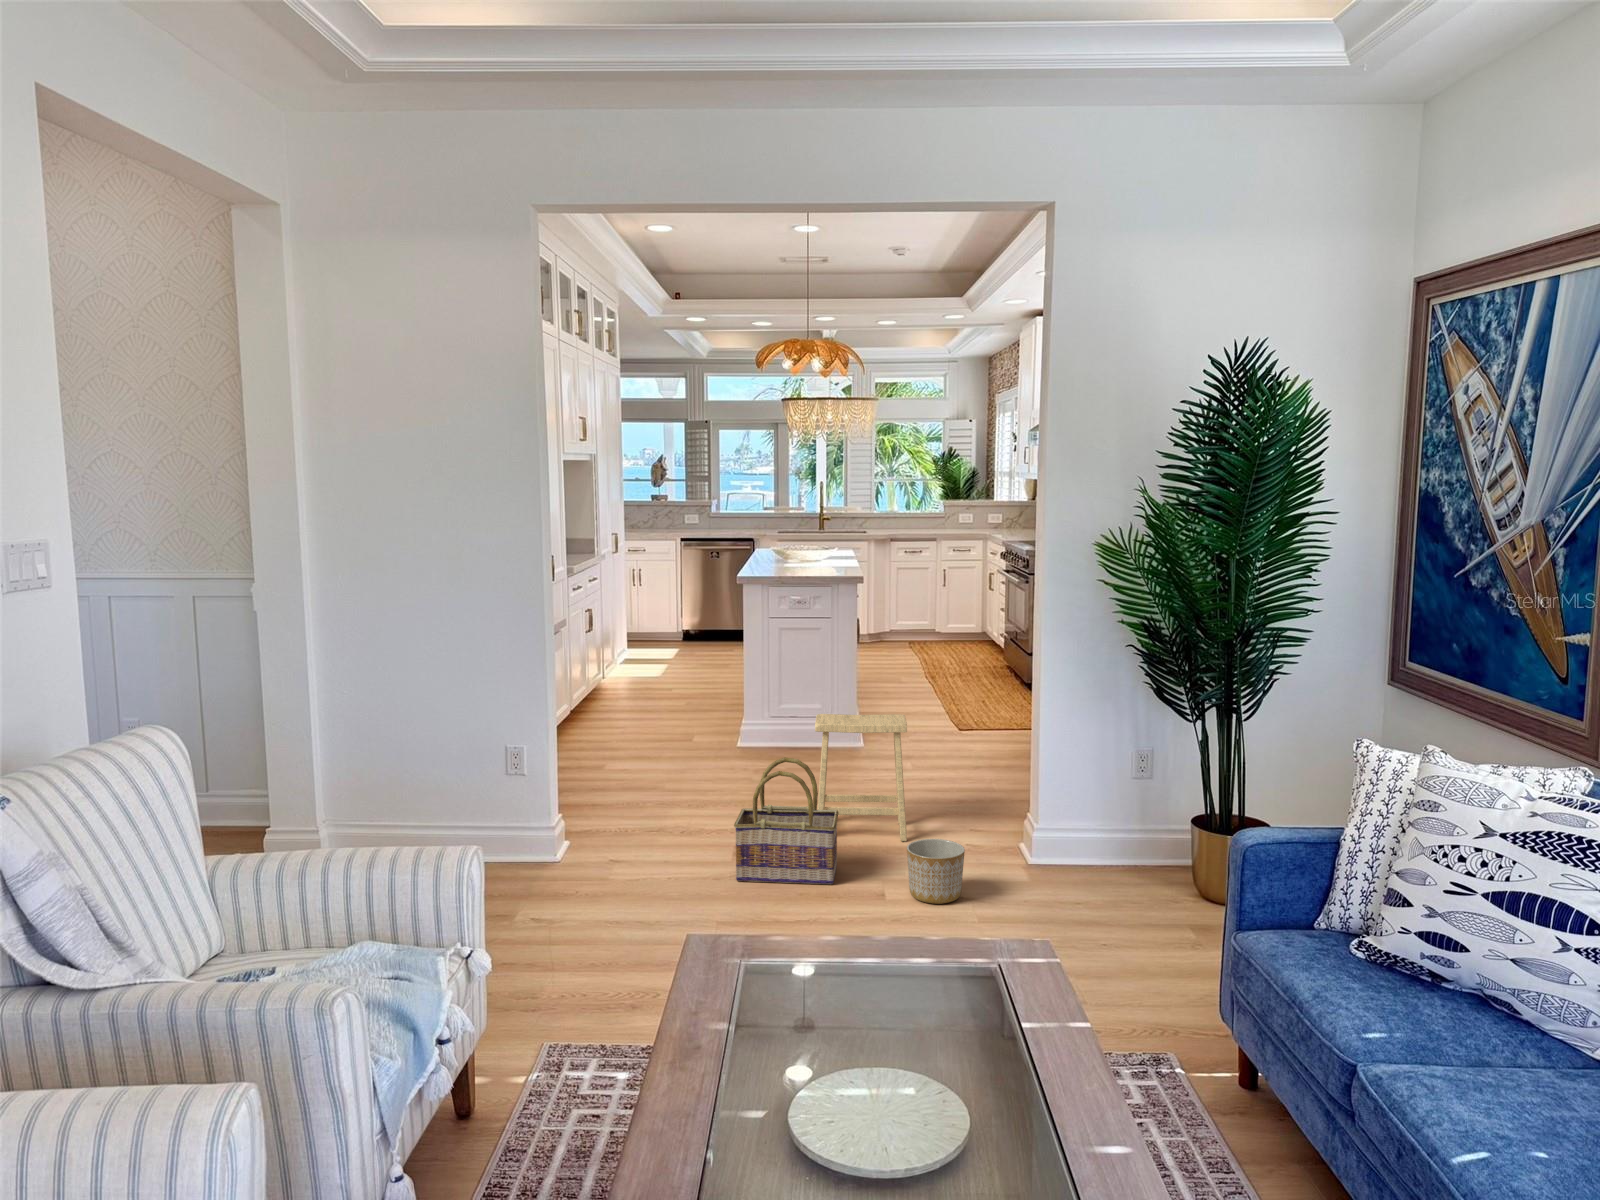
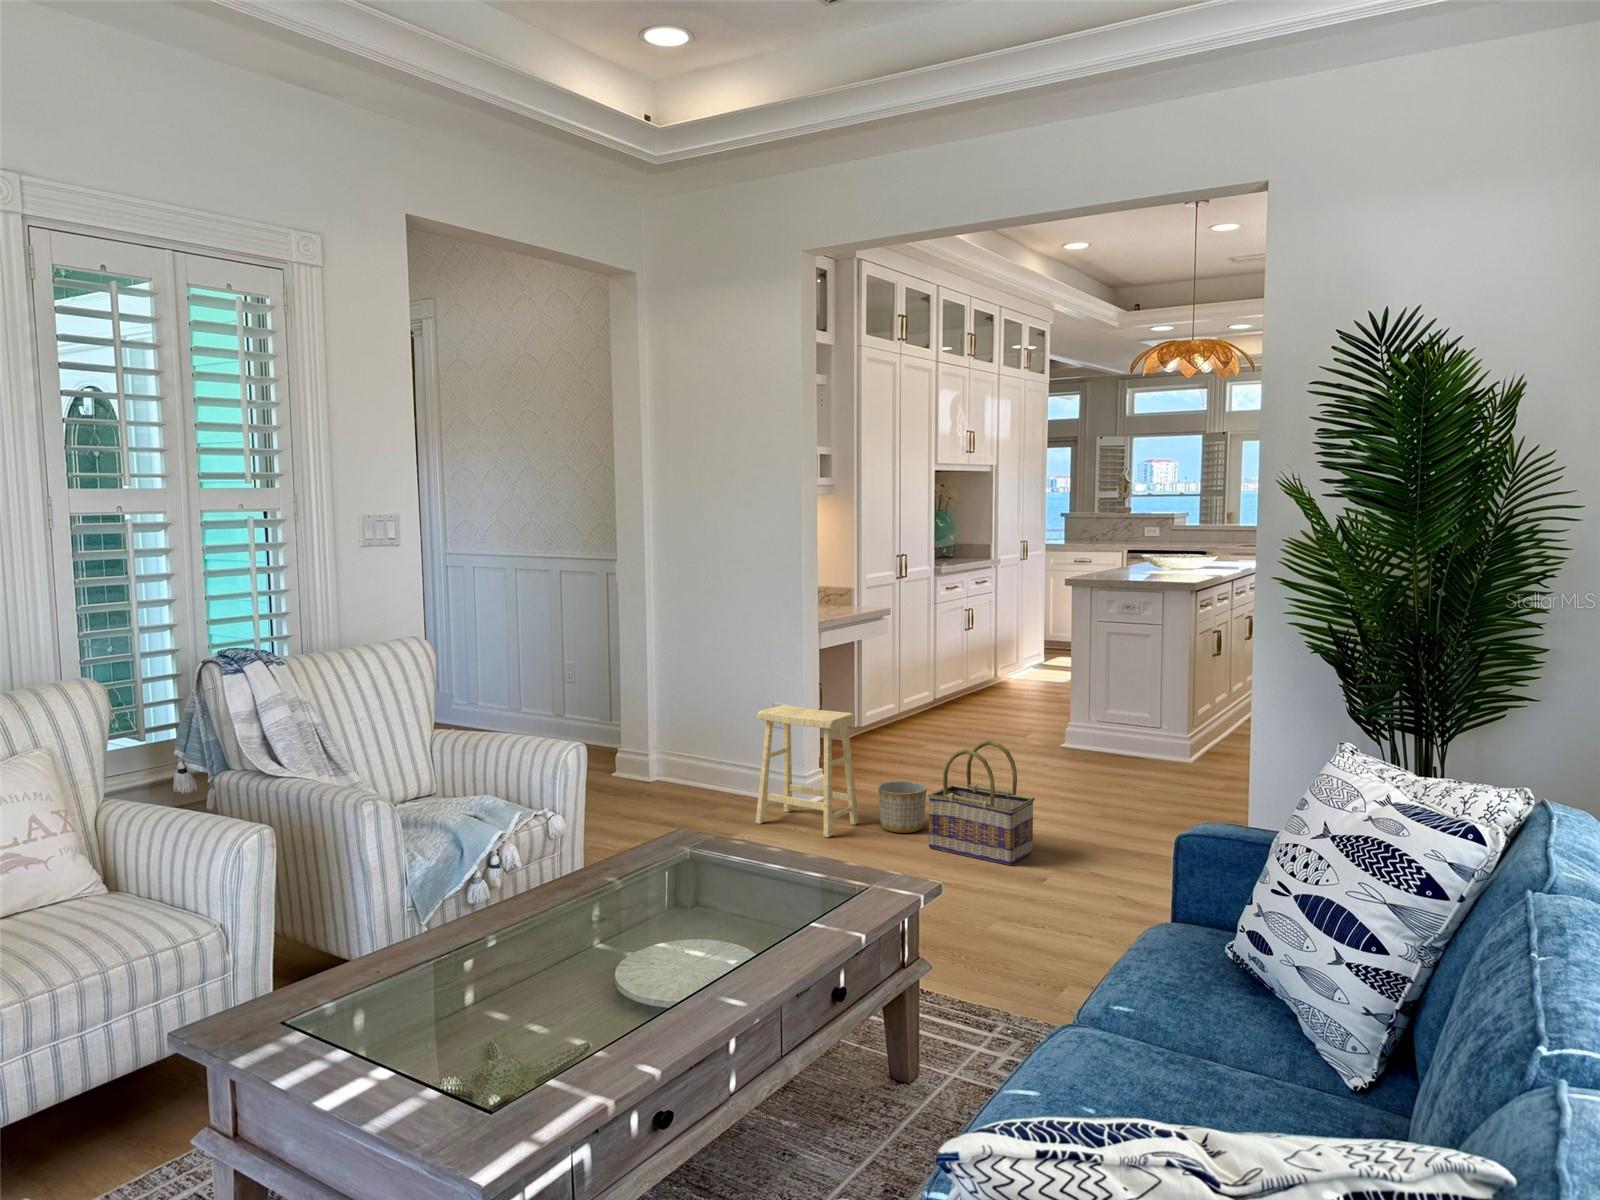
footstool: present [815,714,907,841] -> present [756,705,859,837]
planter: present [907,839,965,904] -> present [878,781,927,833]

